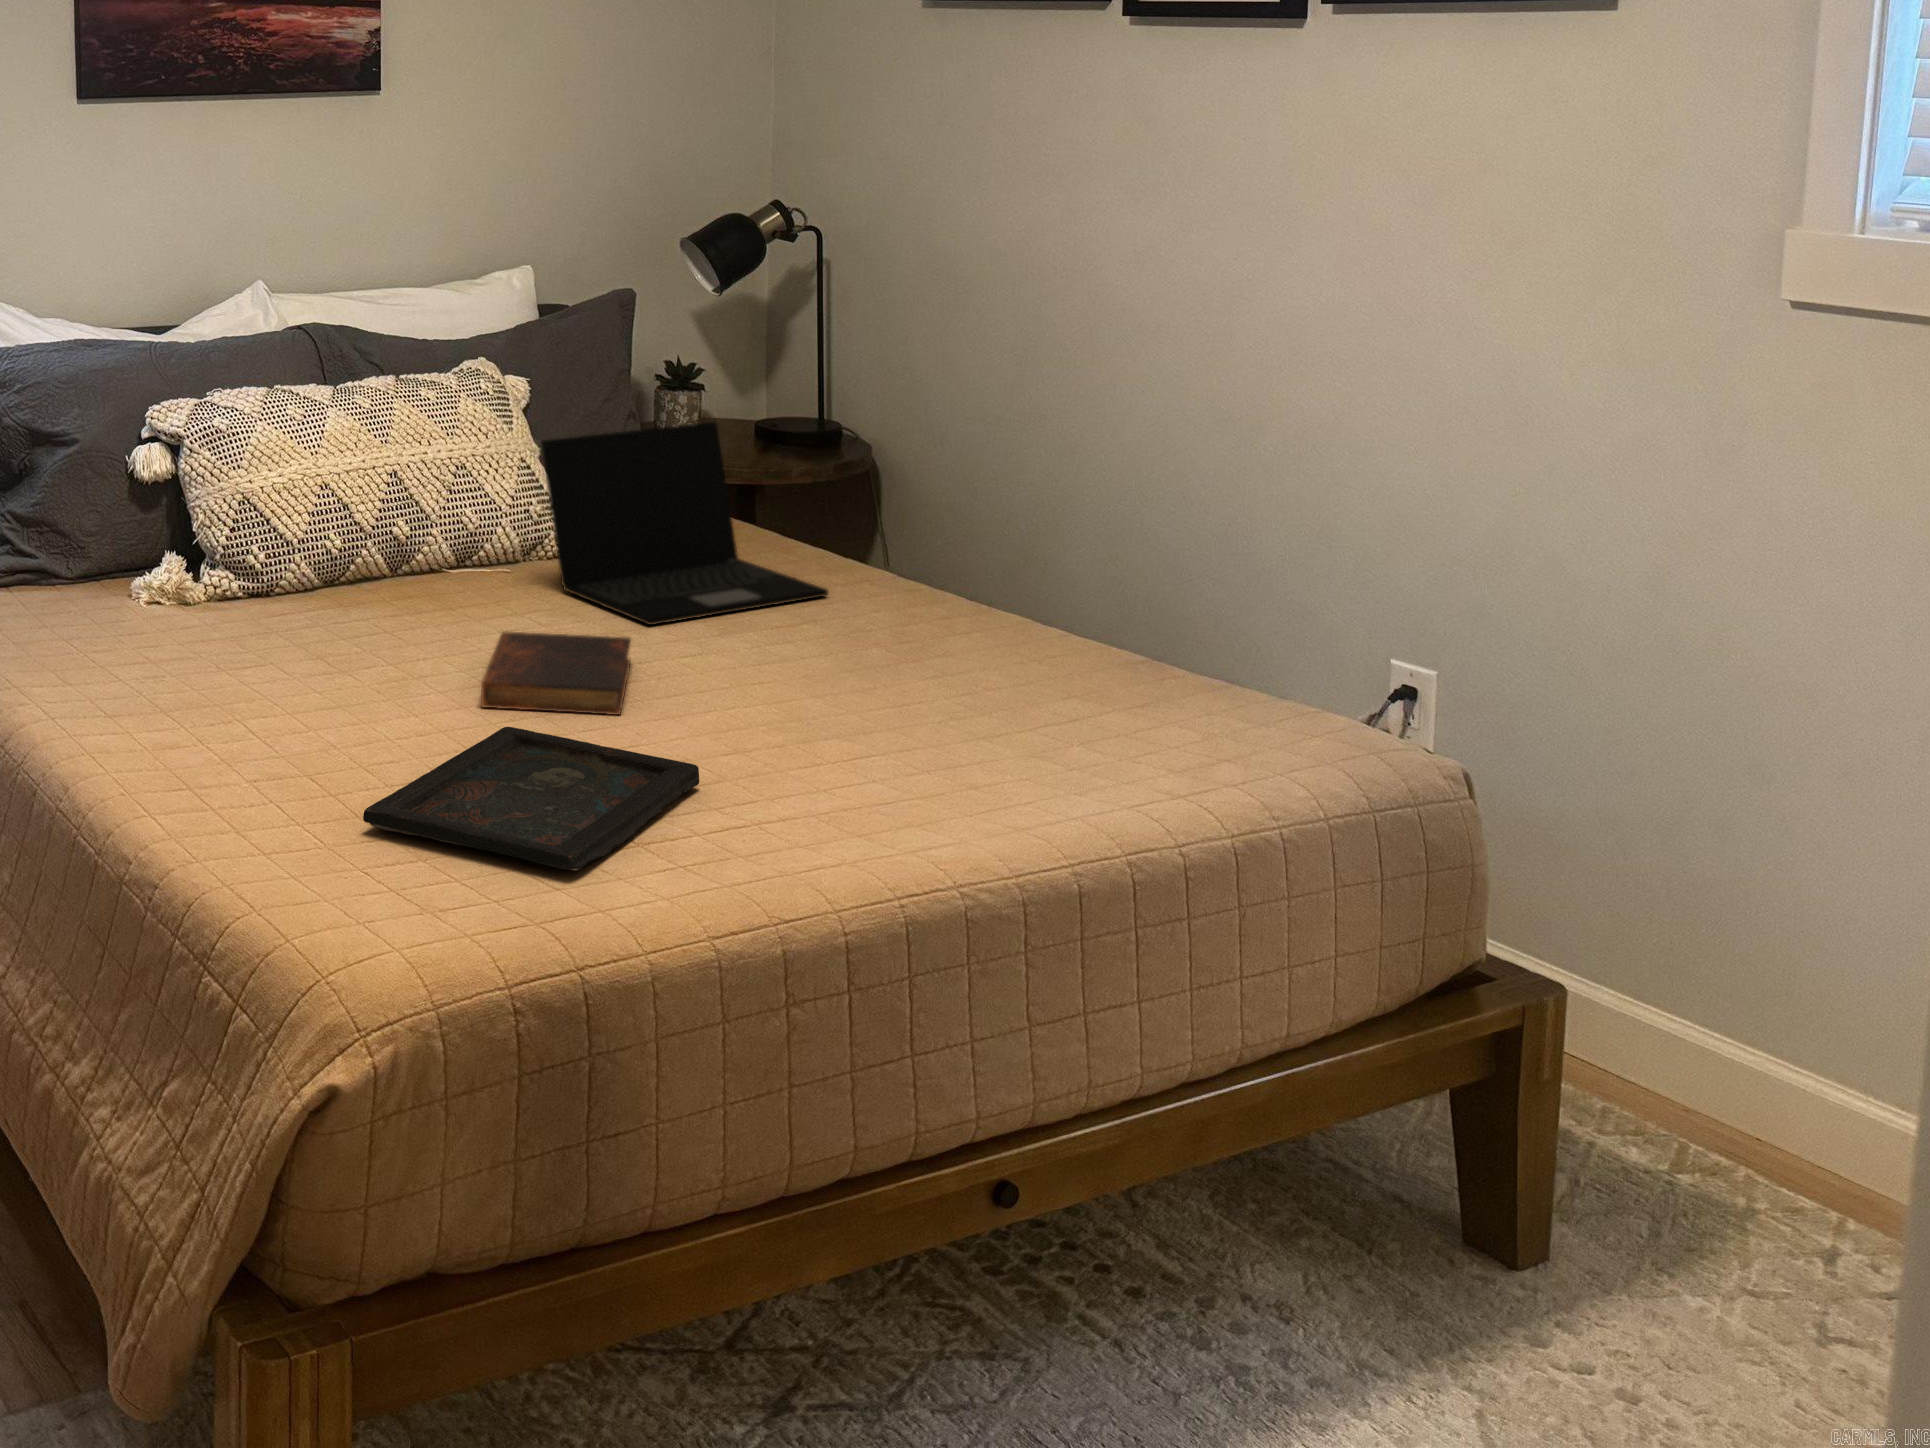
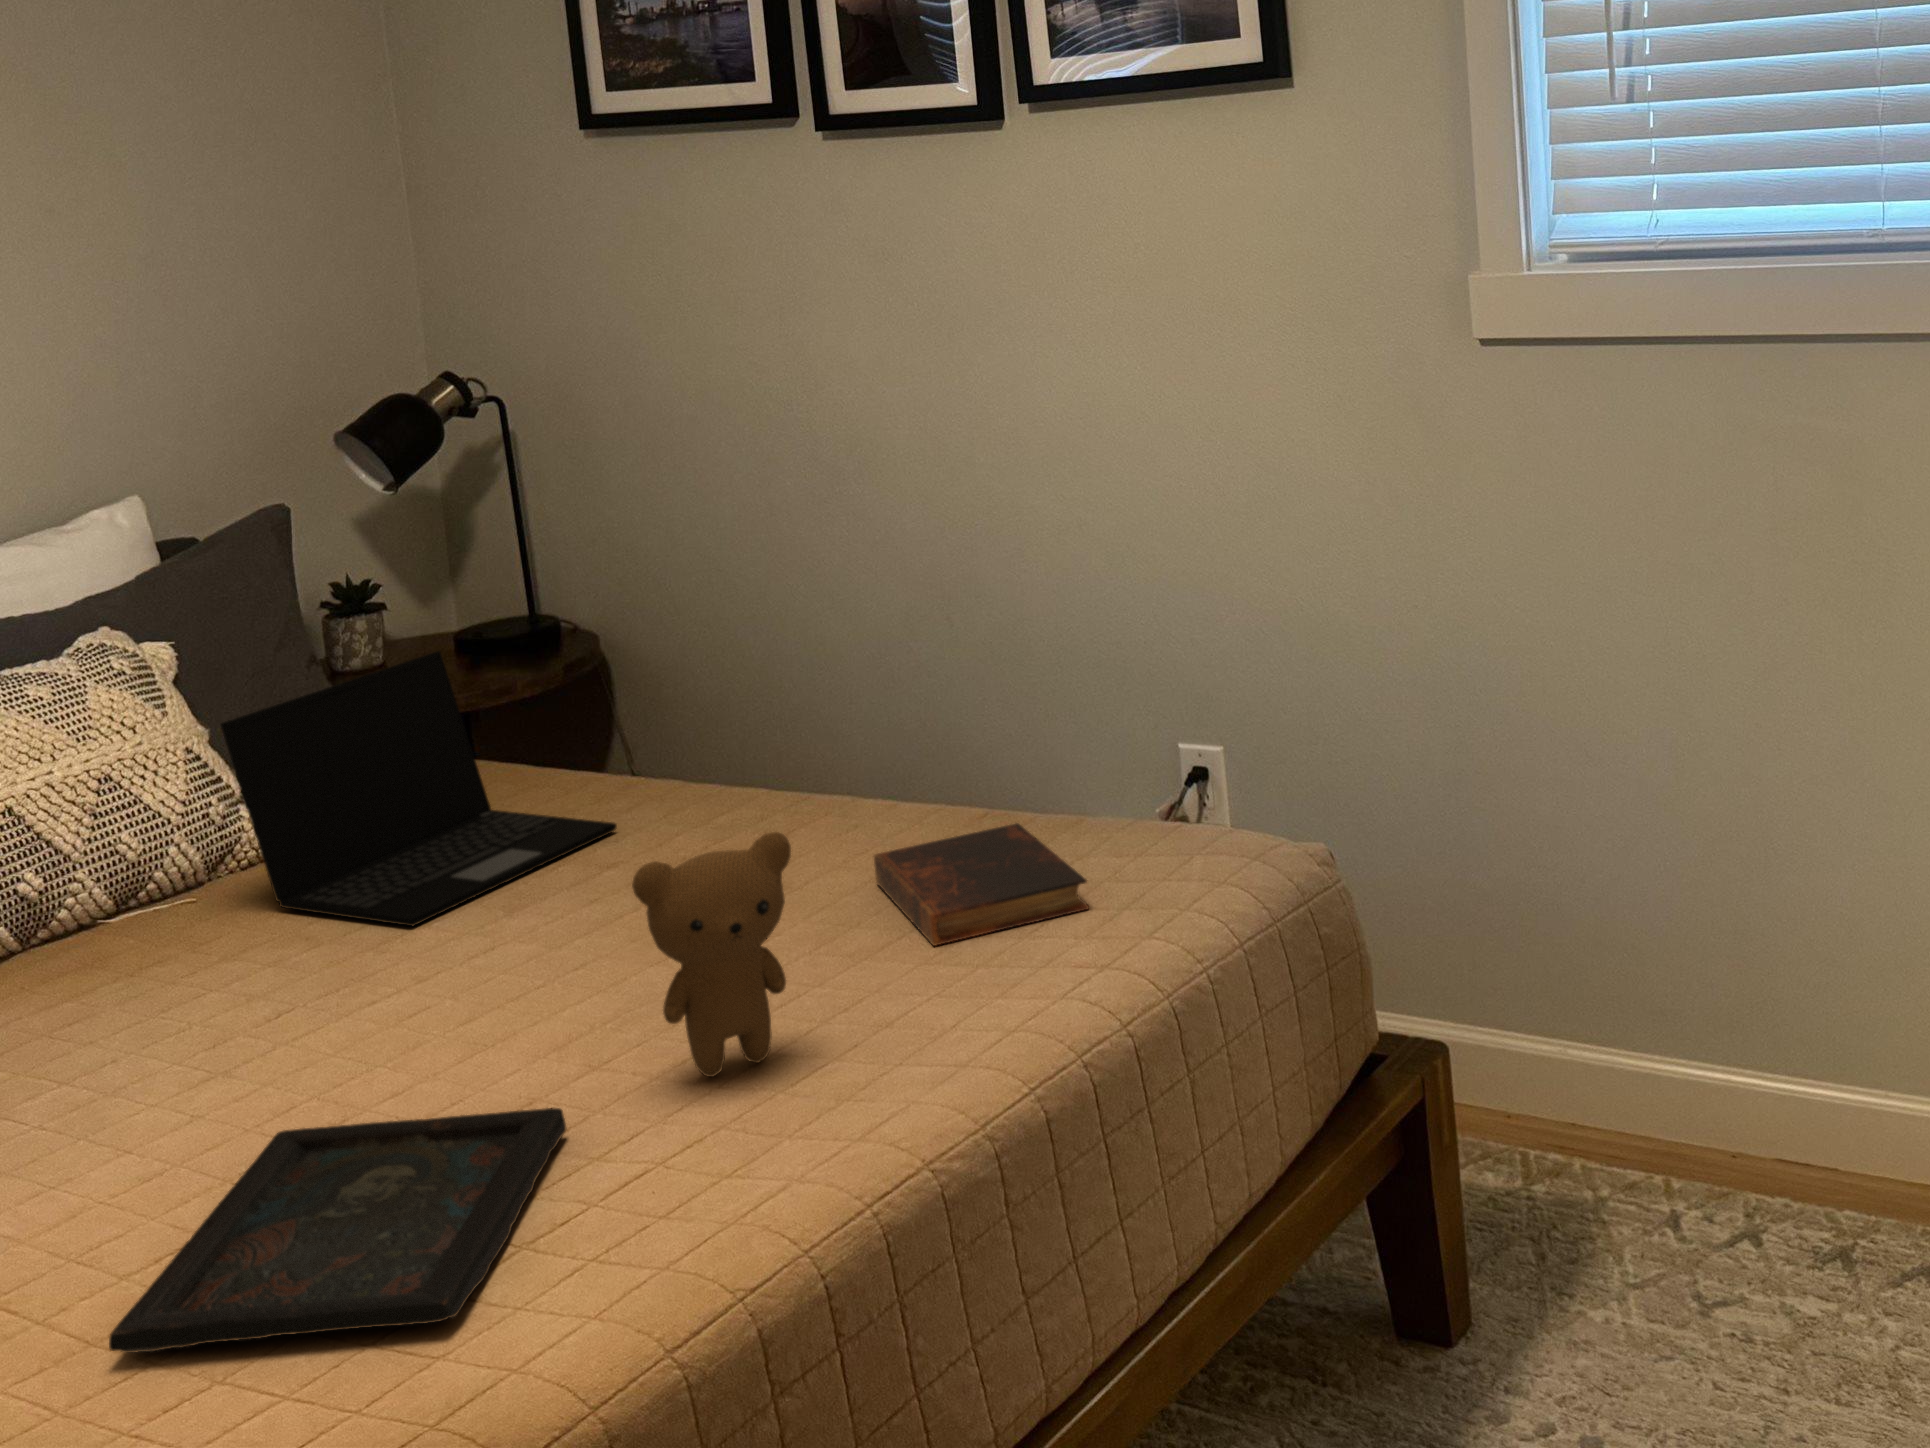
teddy bear: none [778,598,913,782] -> present [632,832,791,1077]
book: present [481,632,631,715] -> present [874,823,1089,946]

